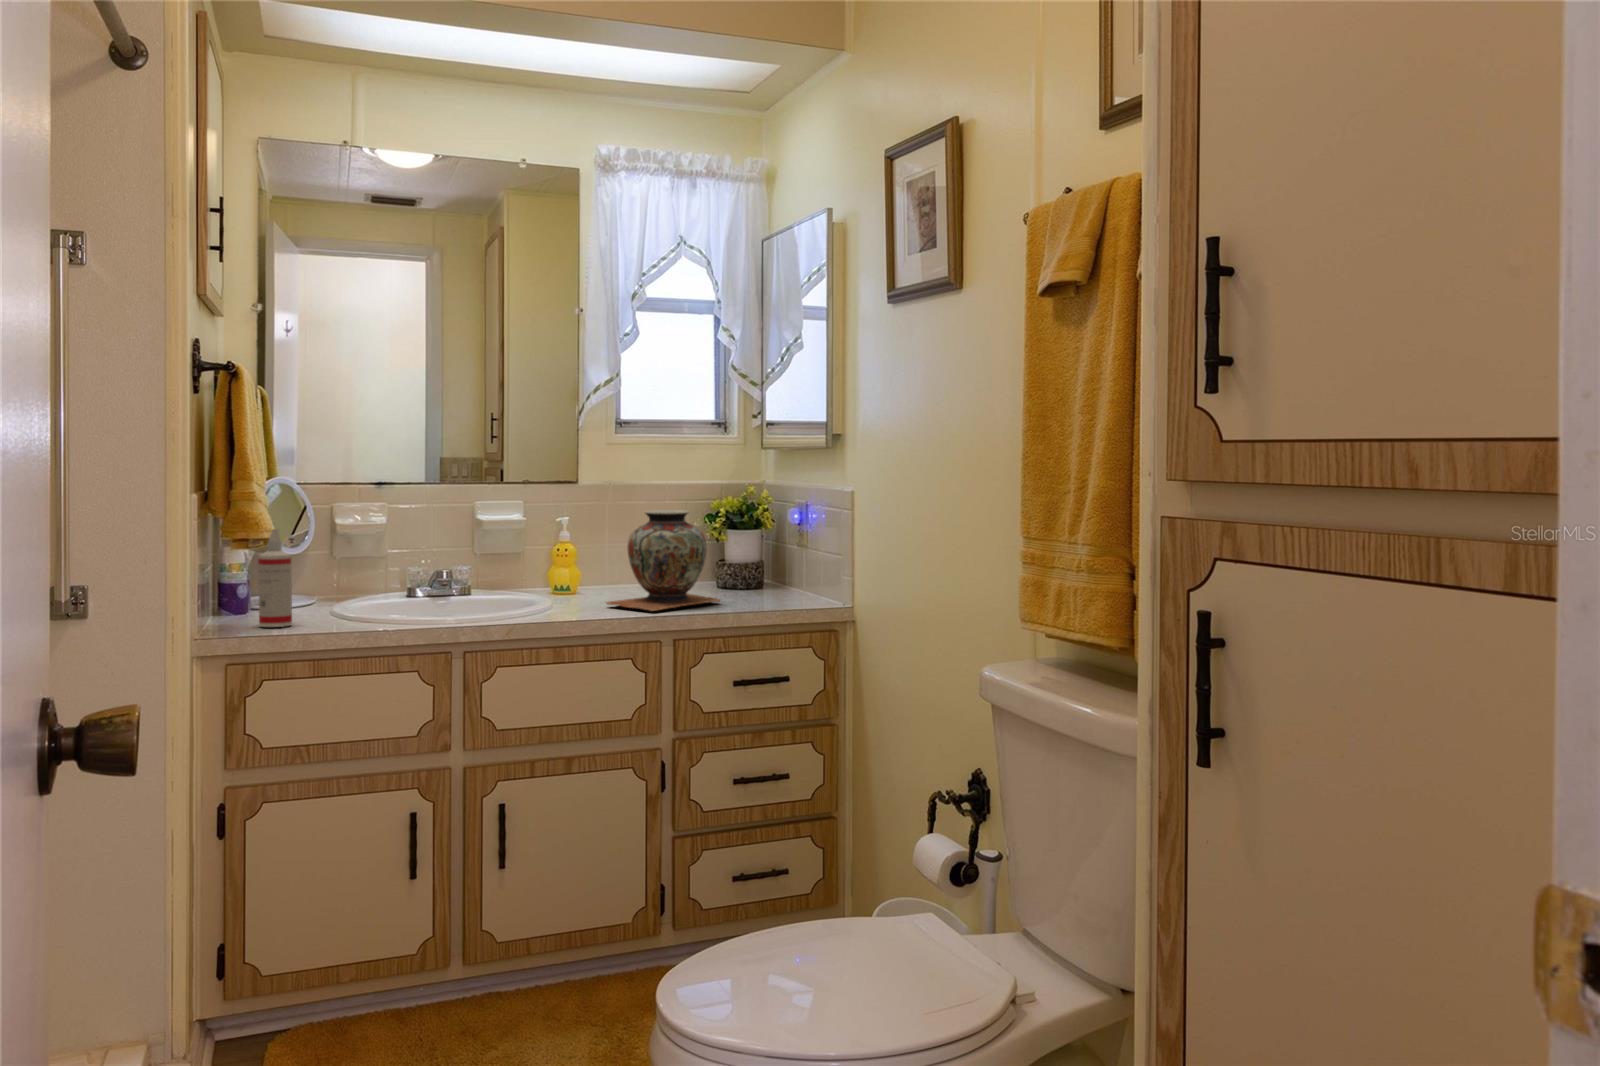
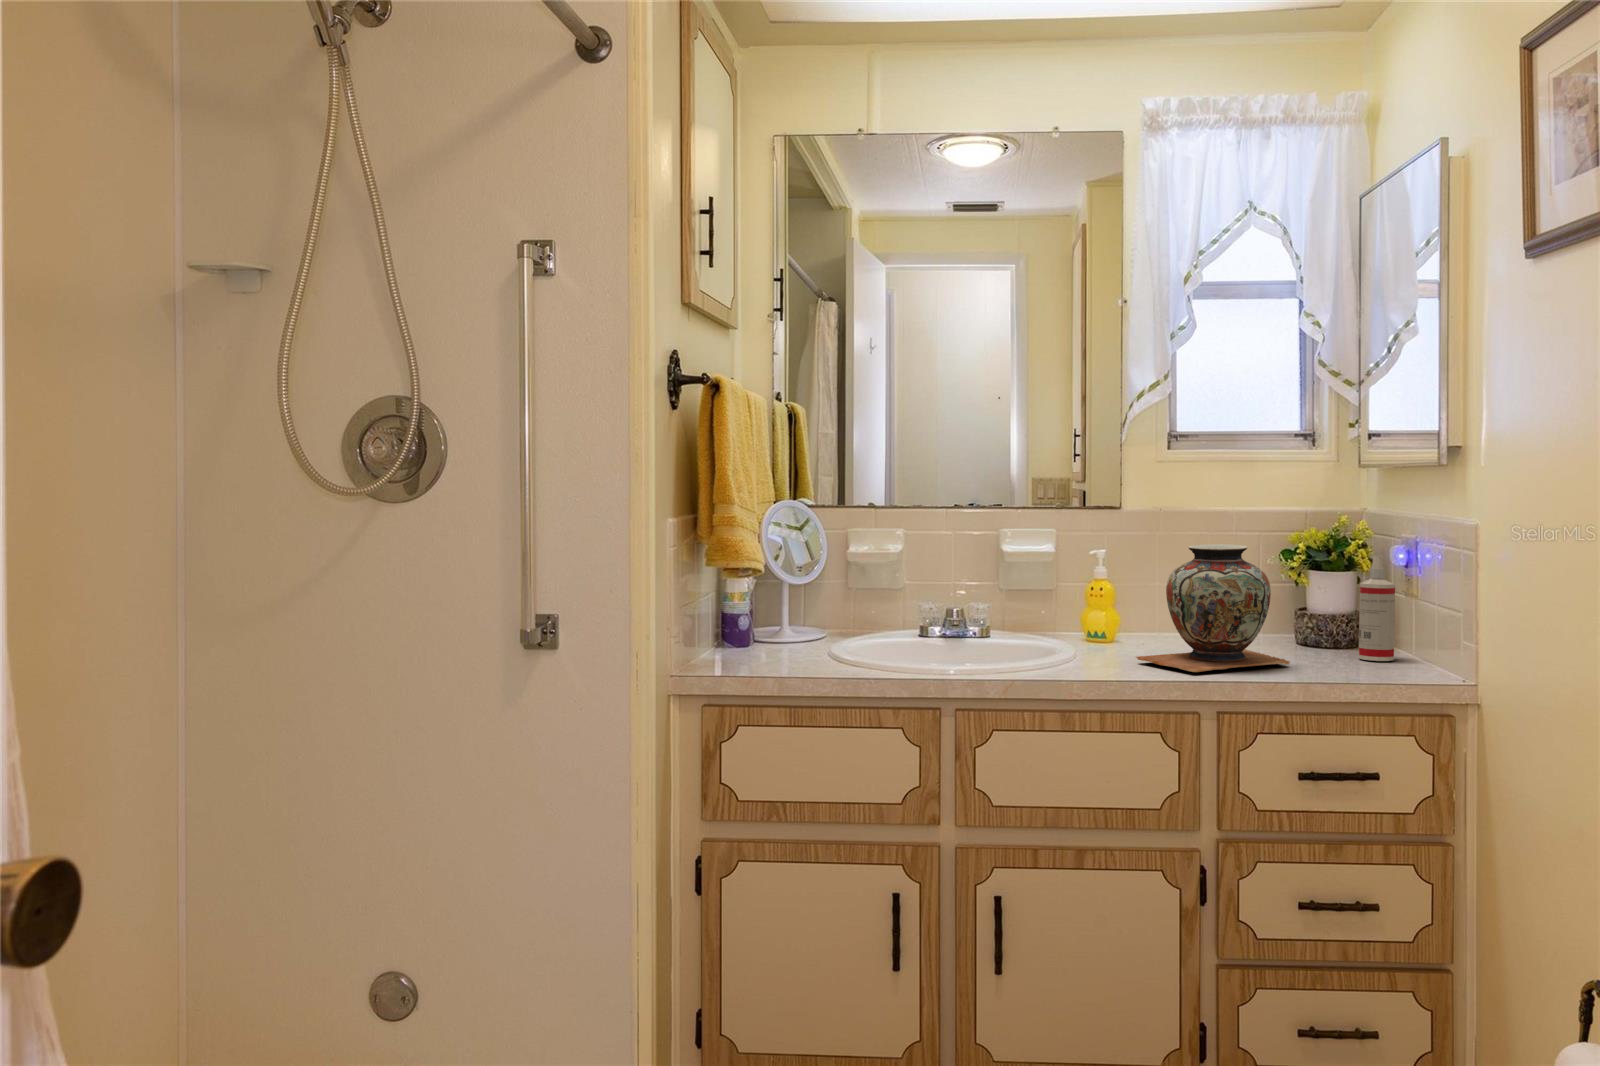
spray bottle: present [258,529,292,627] -> present [1359,556,1395,661]

